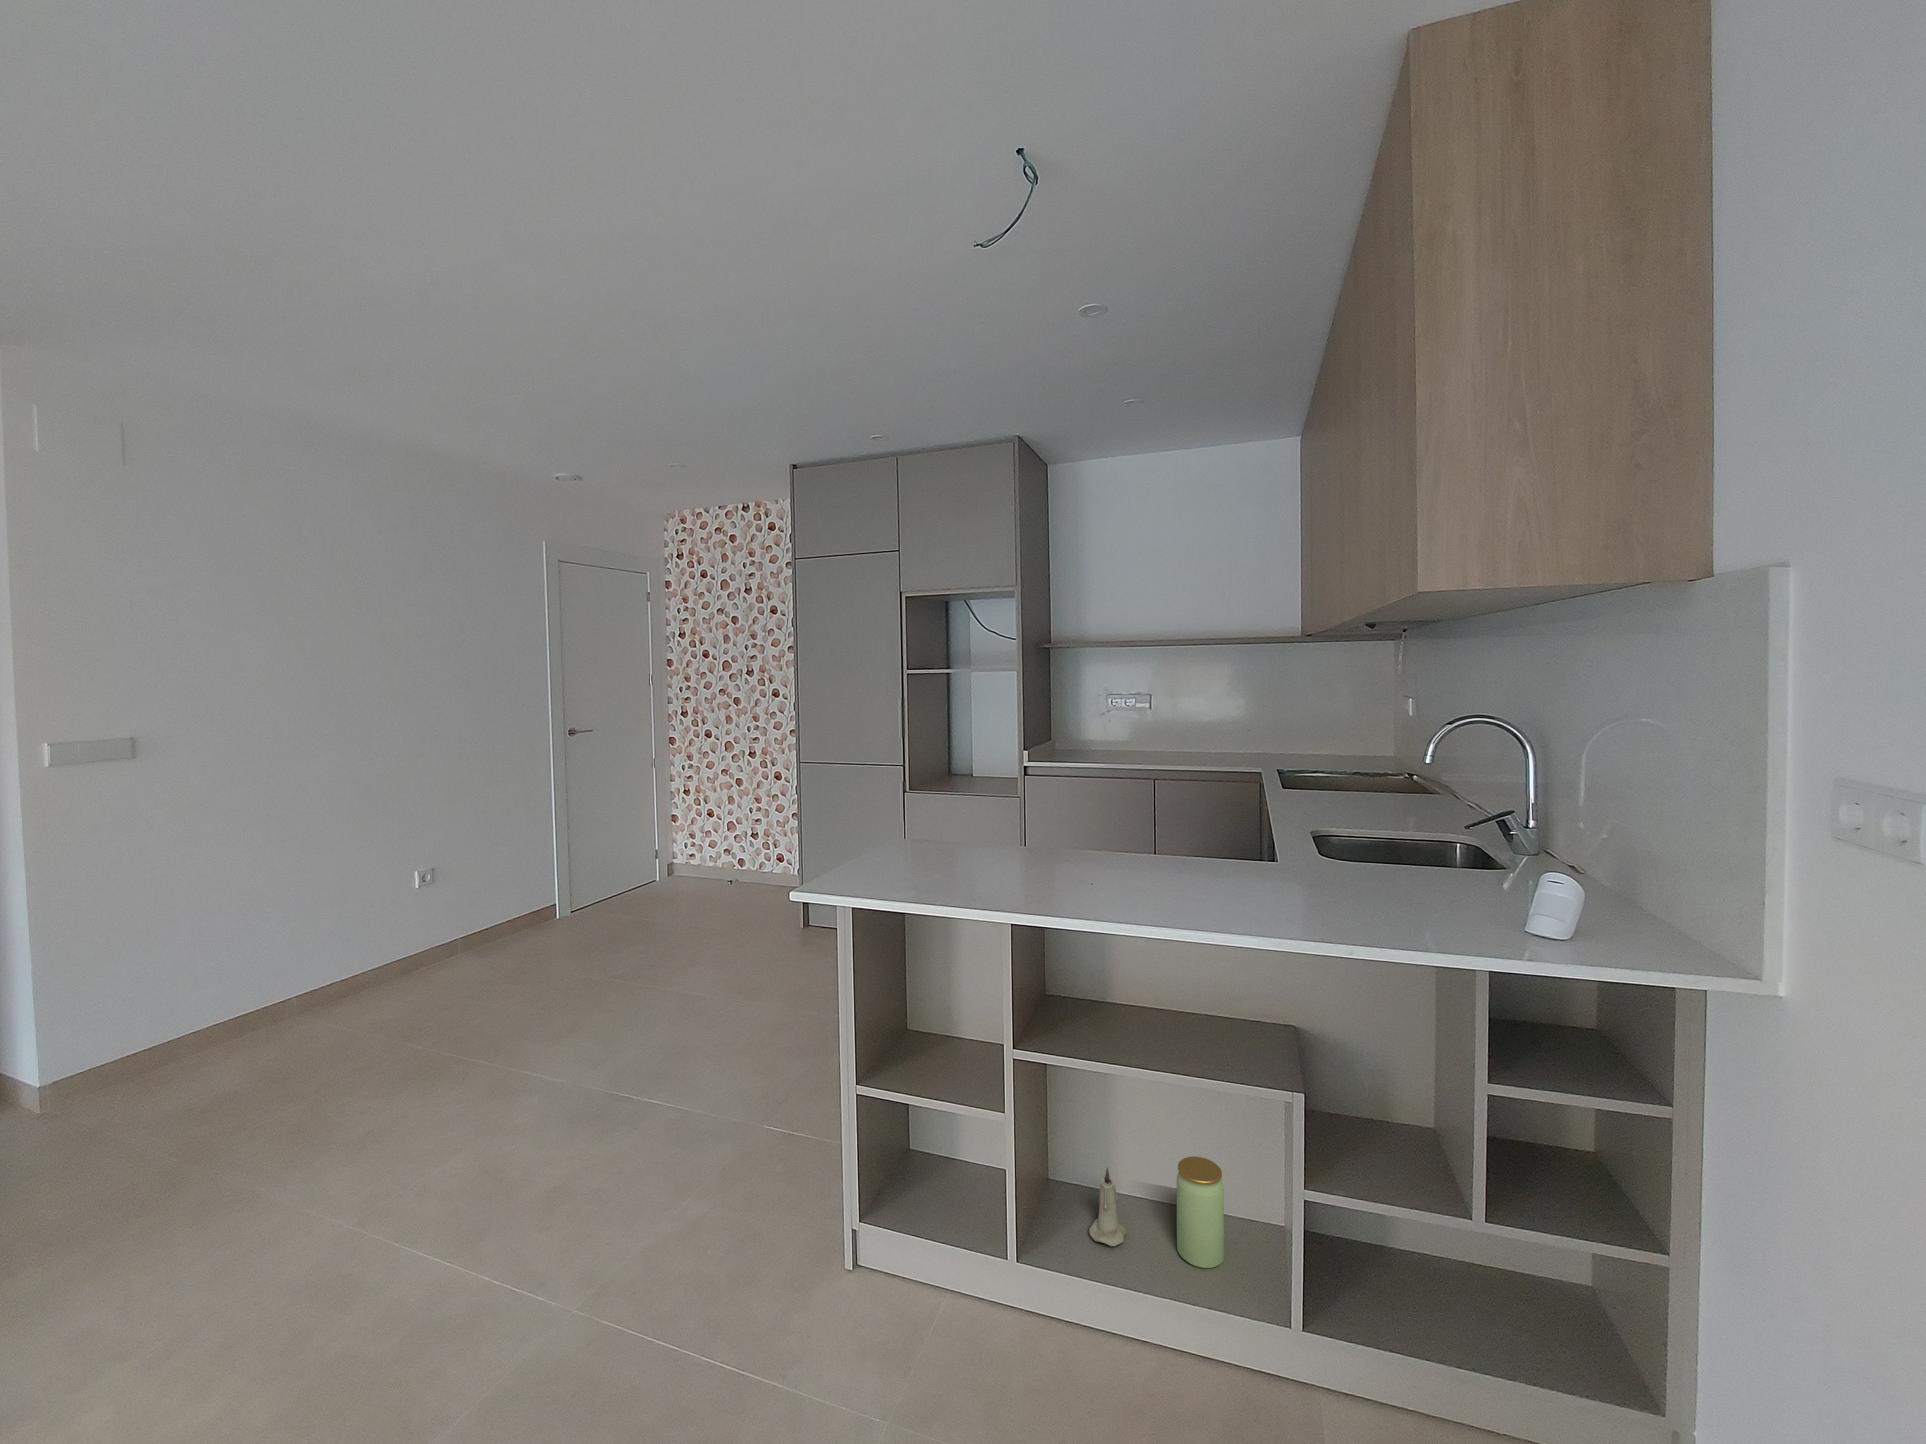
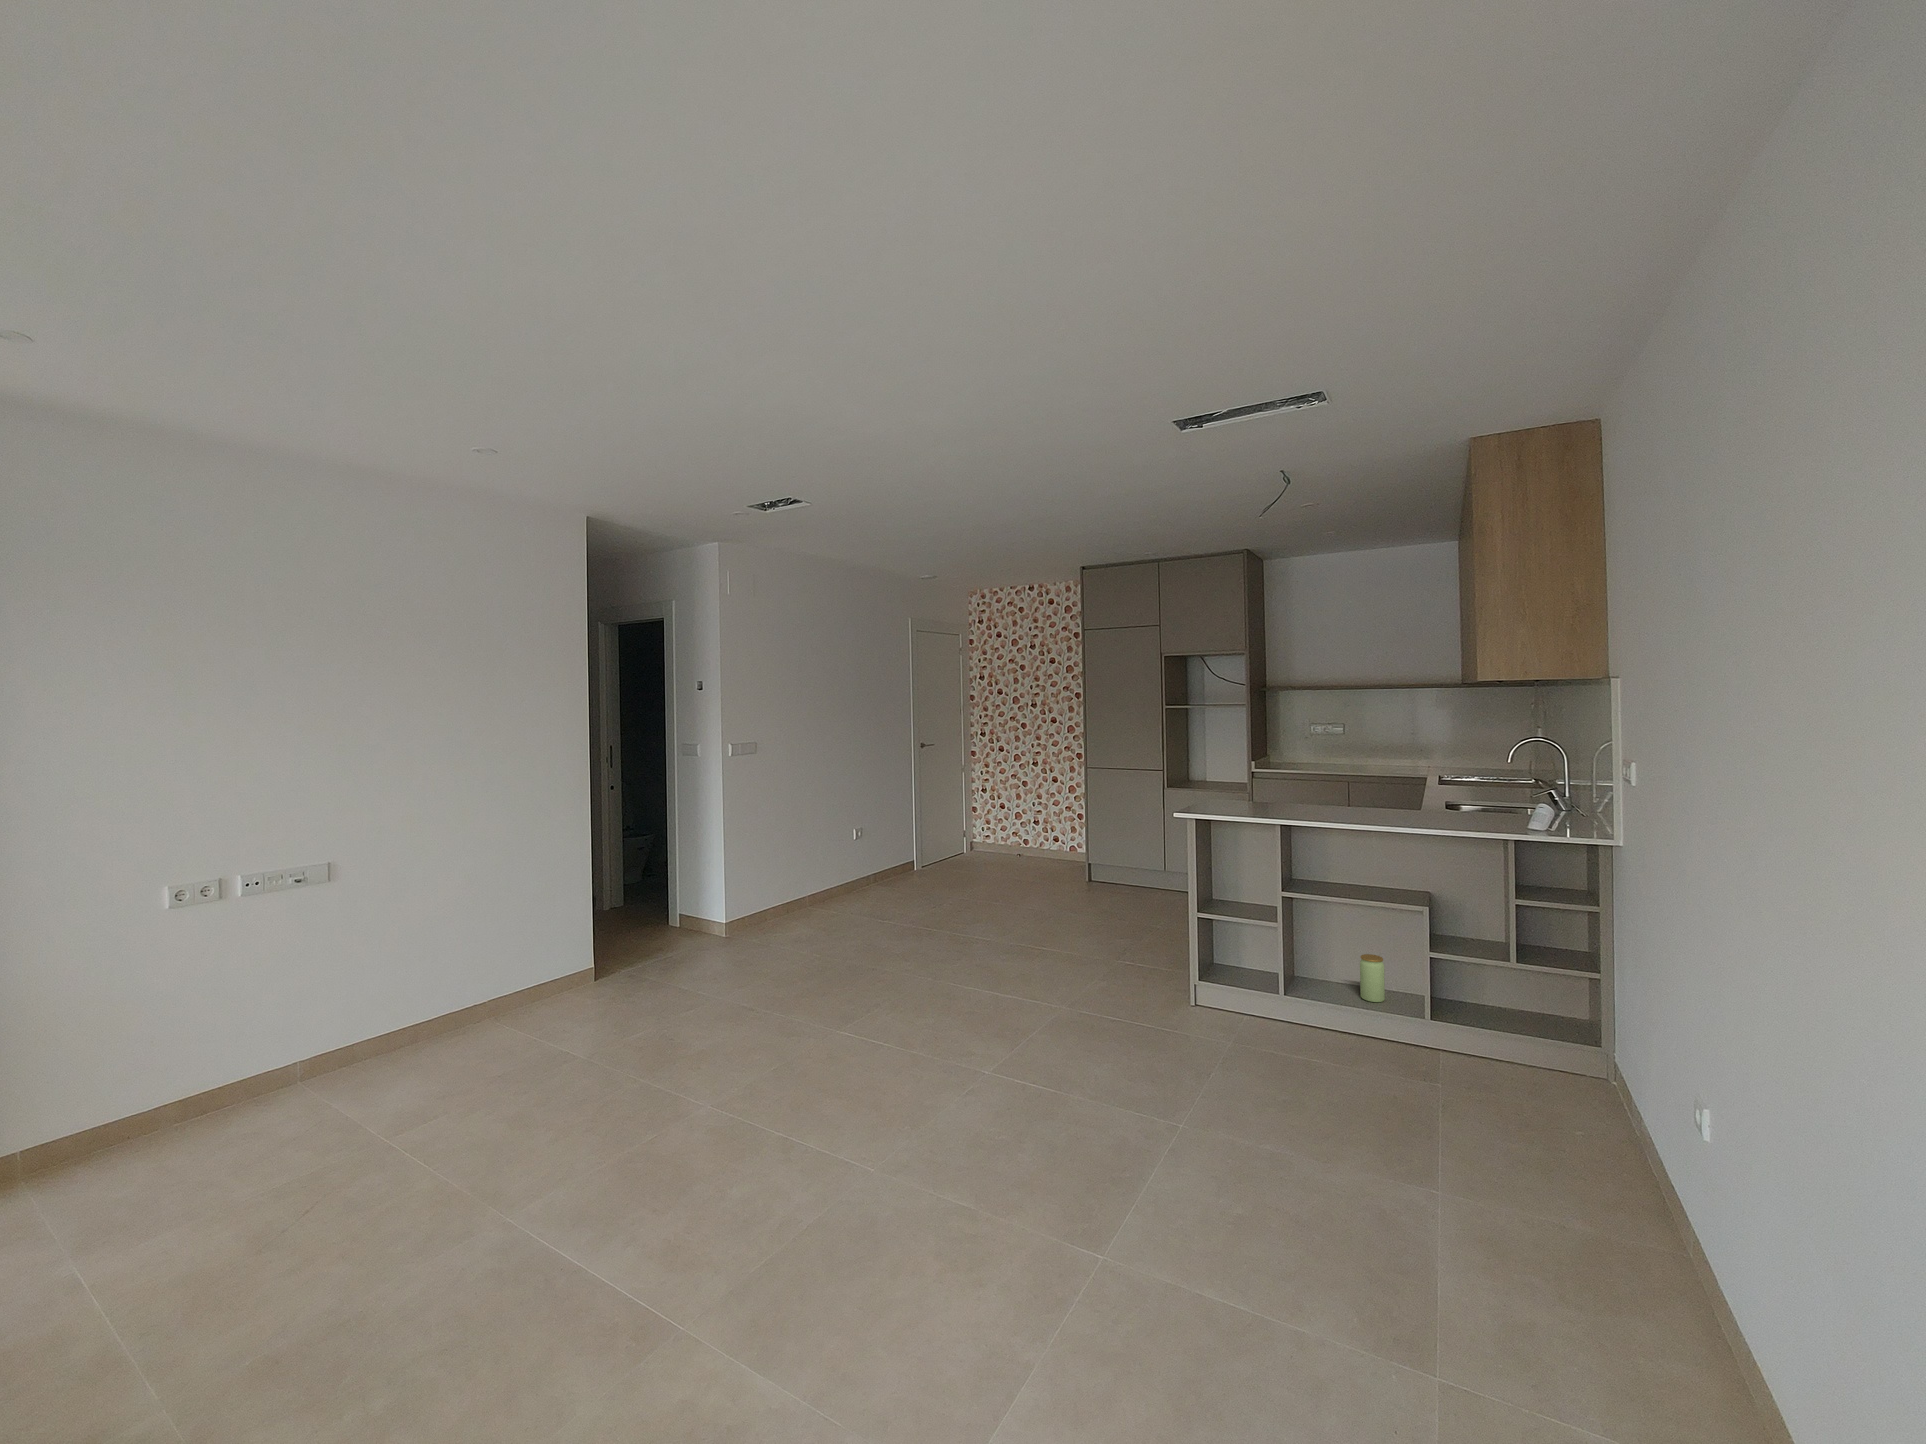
candle: present [1089,1167,1126,1246] -> none [1314,959,1334,994]

